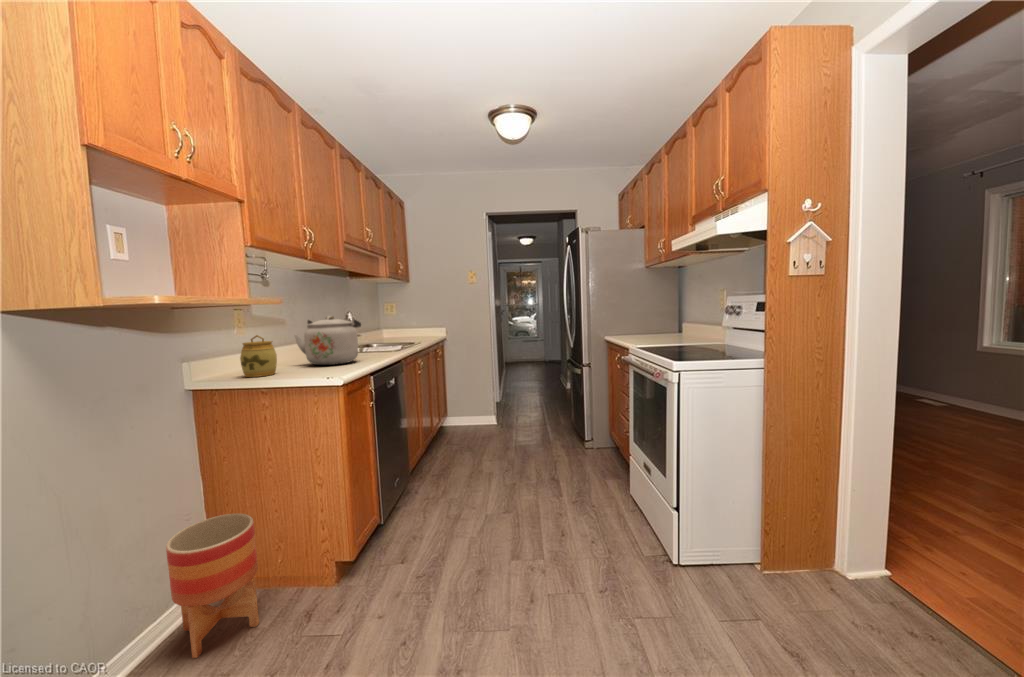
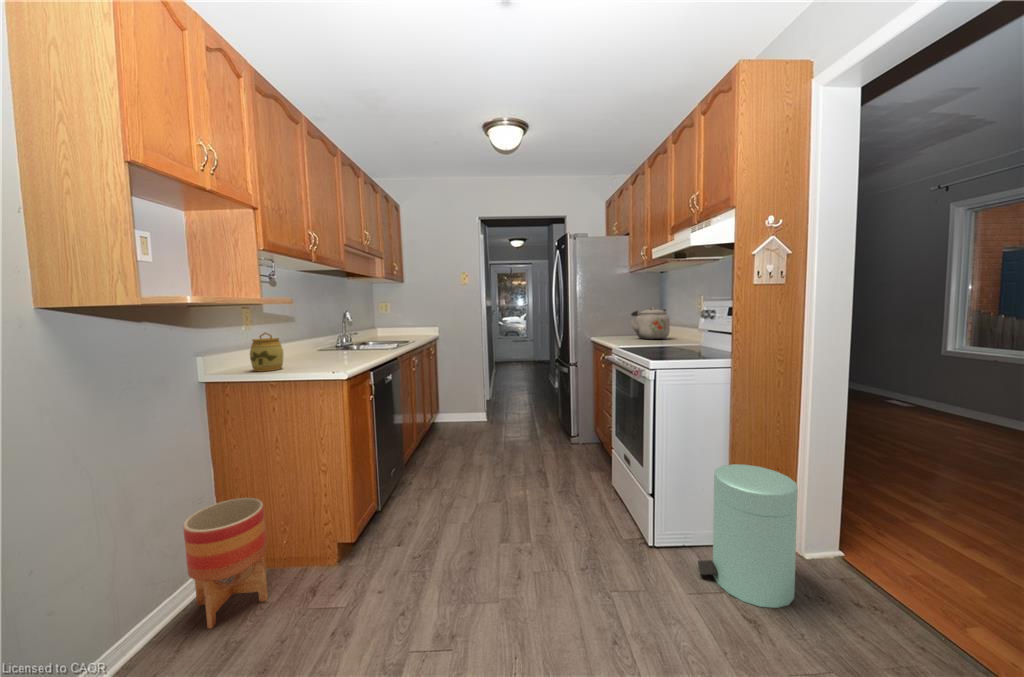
kettle: present [295,316,361,365] -> present [631,308,670,339]
trash can: none [729,476,846,641] -> present [698,464,798,608]

